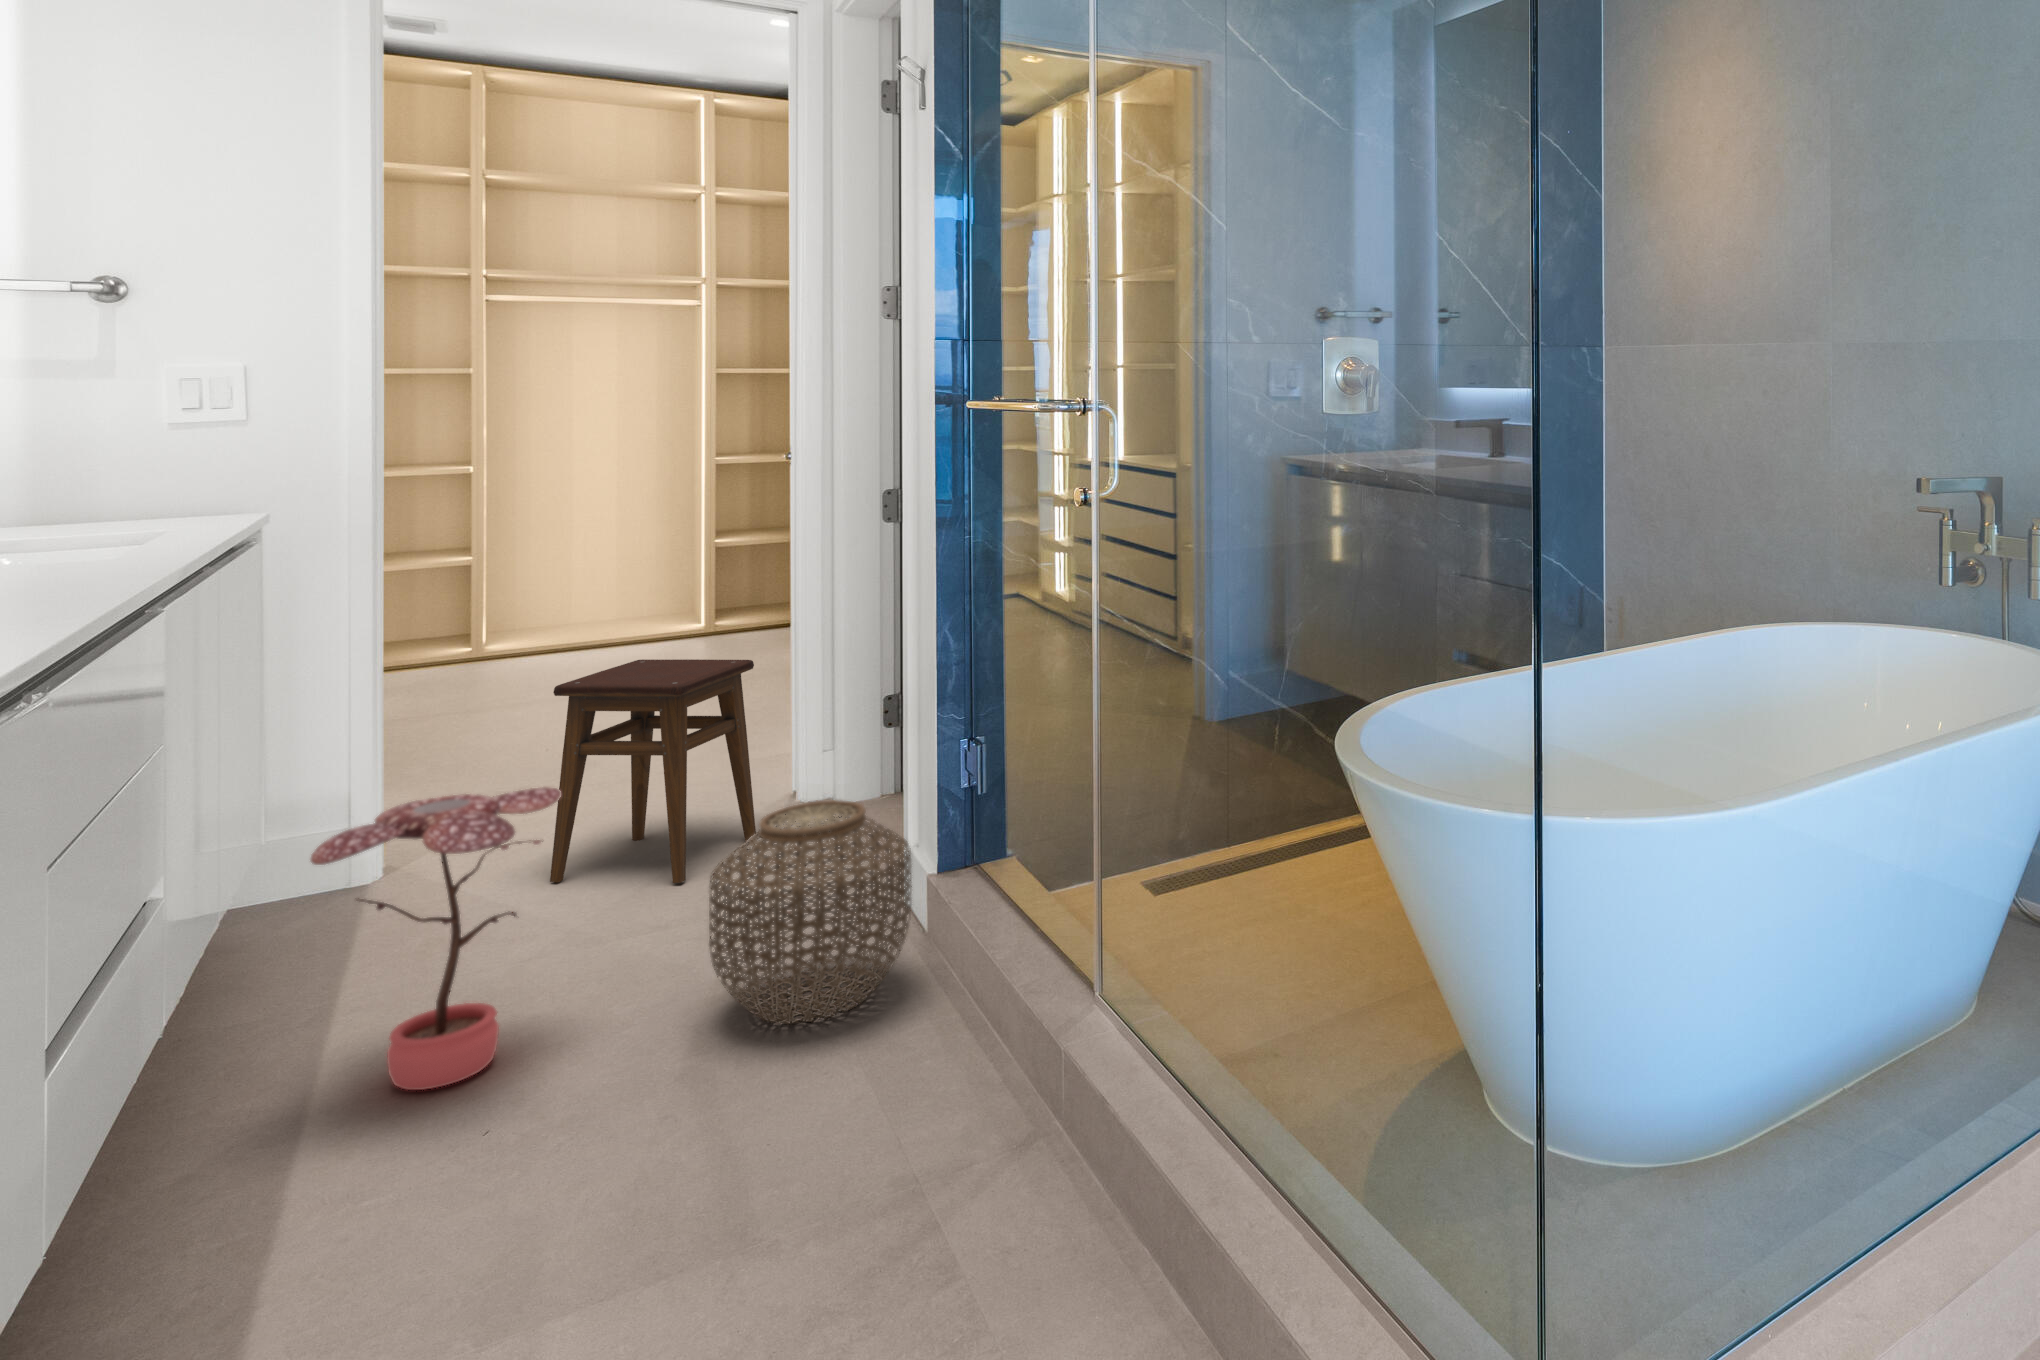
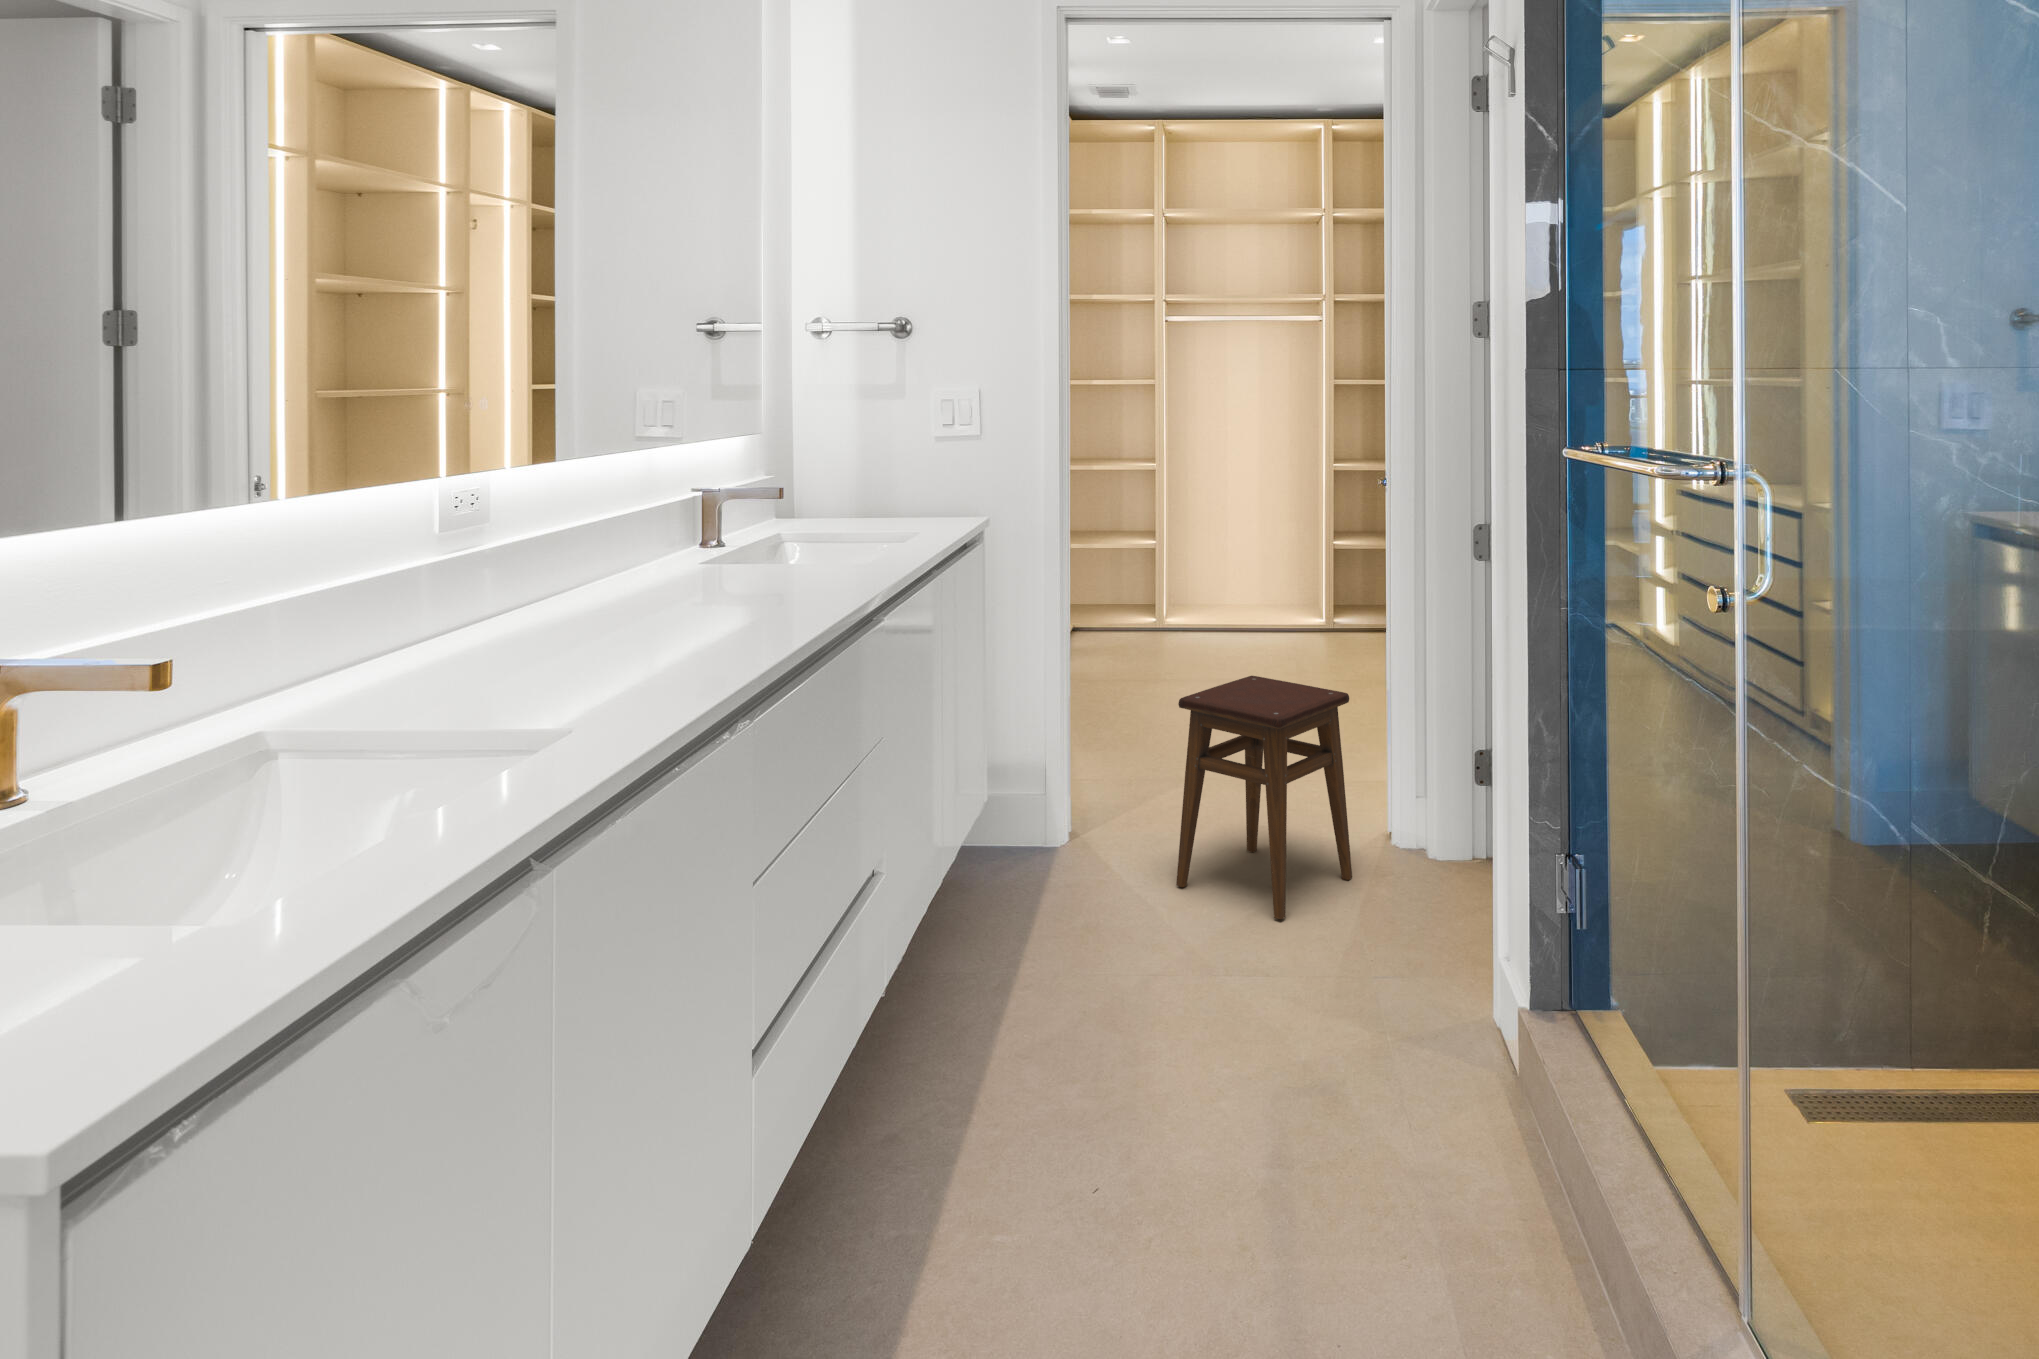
potted plant: present [311,787,561,1090] -> none [954,825,1158,1131]
woven basket: present [709,800,912,1023] -> none [1287,905,1500,1177]

